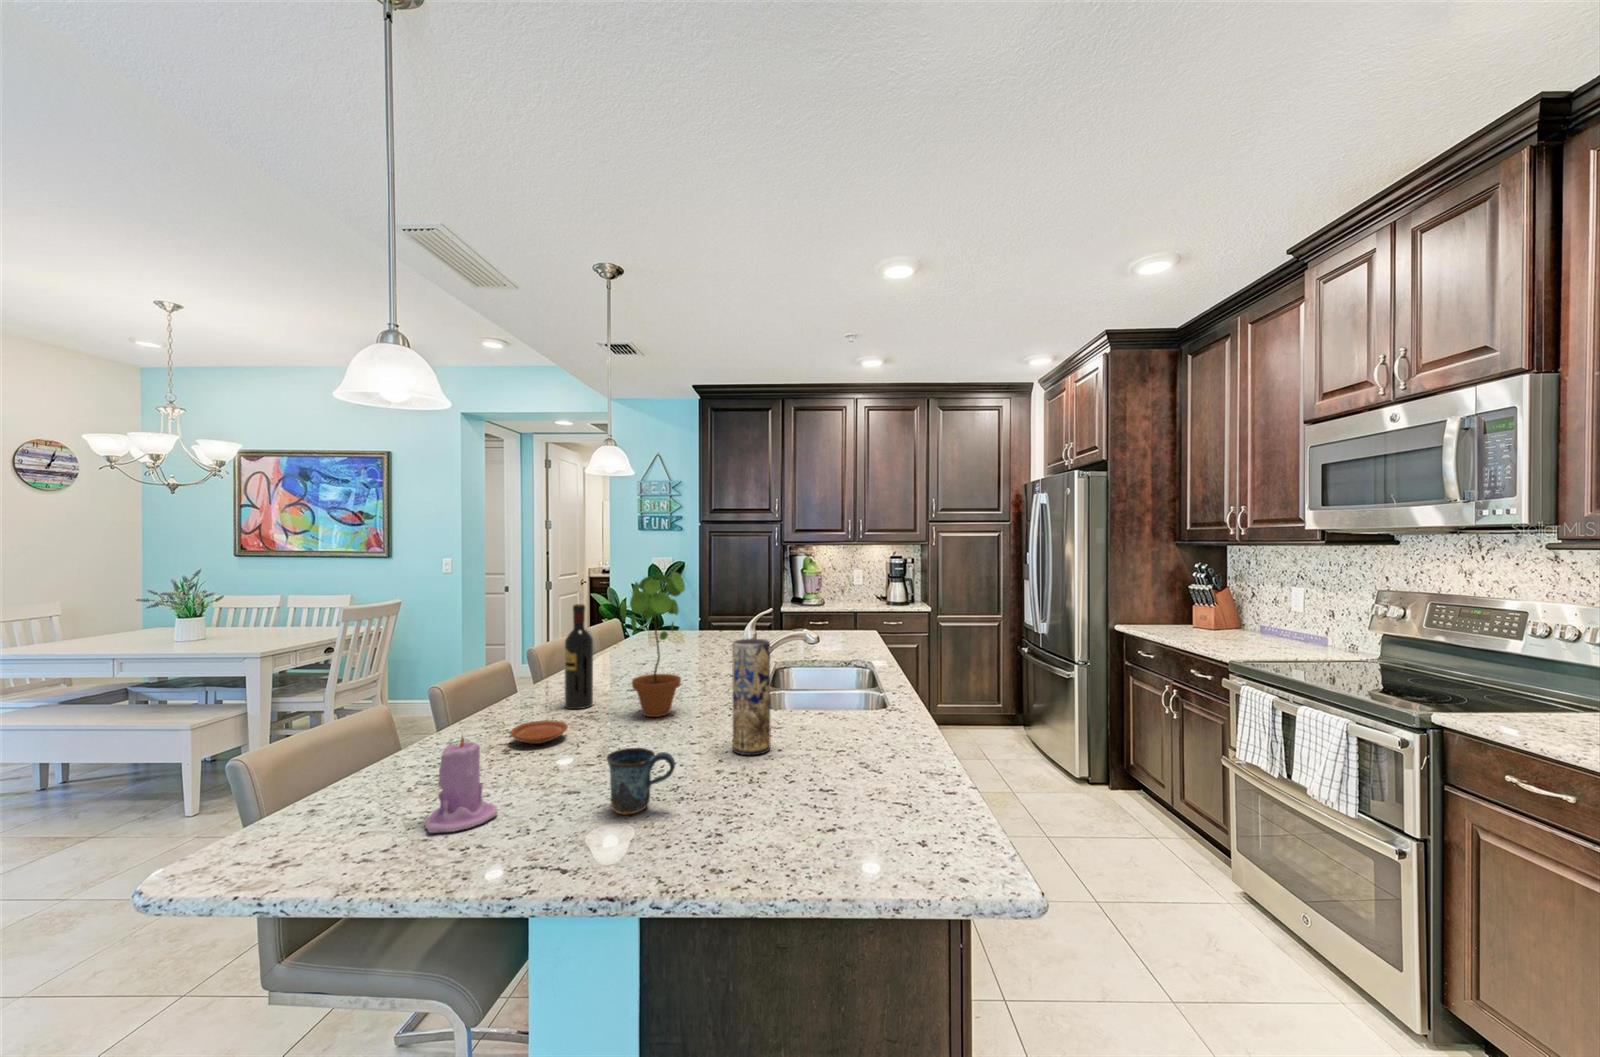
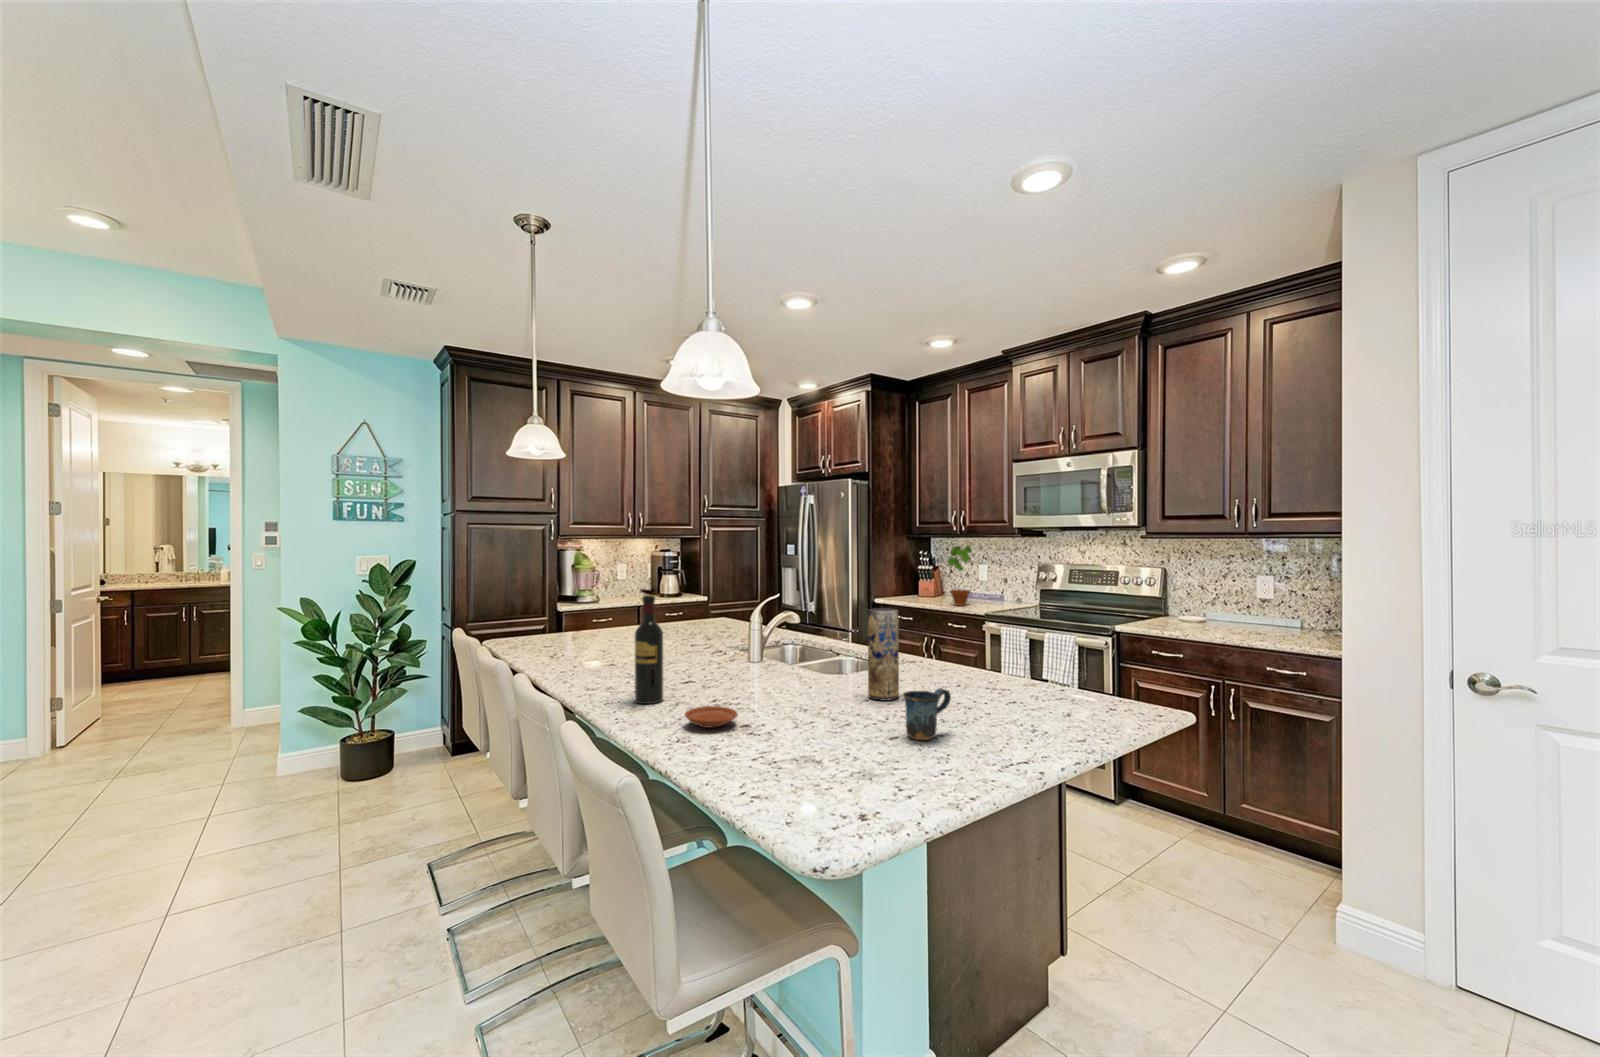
potted plant: present [620,572,685,717] -> present [948,545,972,606]
candle: present [425,737,497,833] -> none [809,693,865,779]

